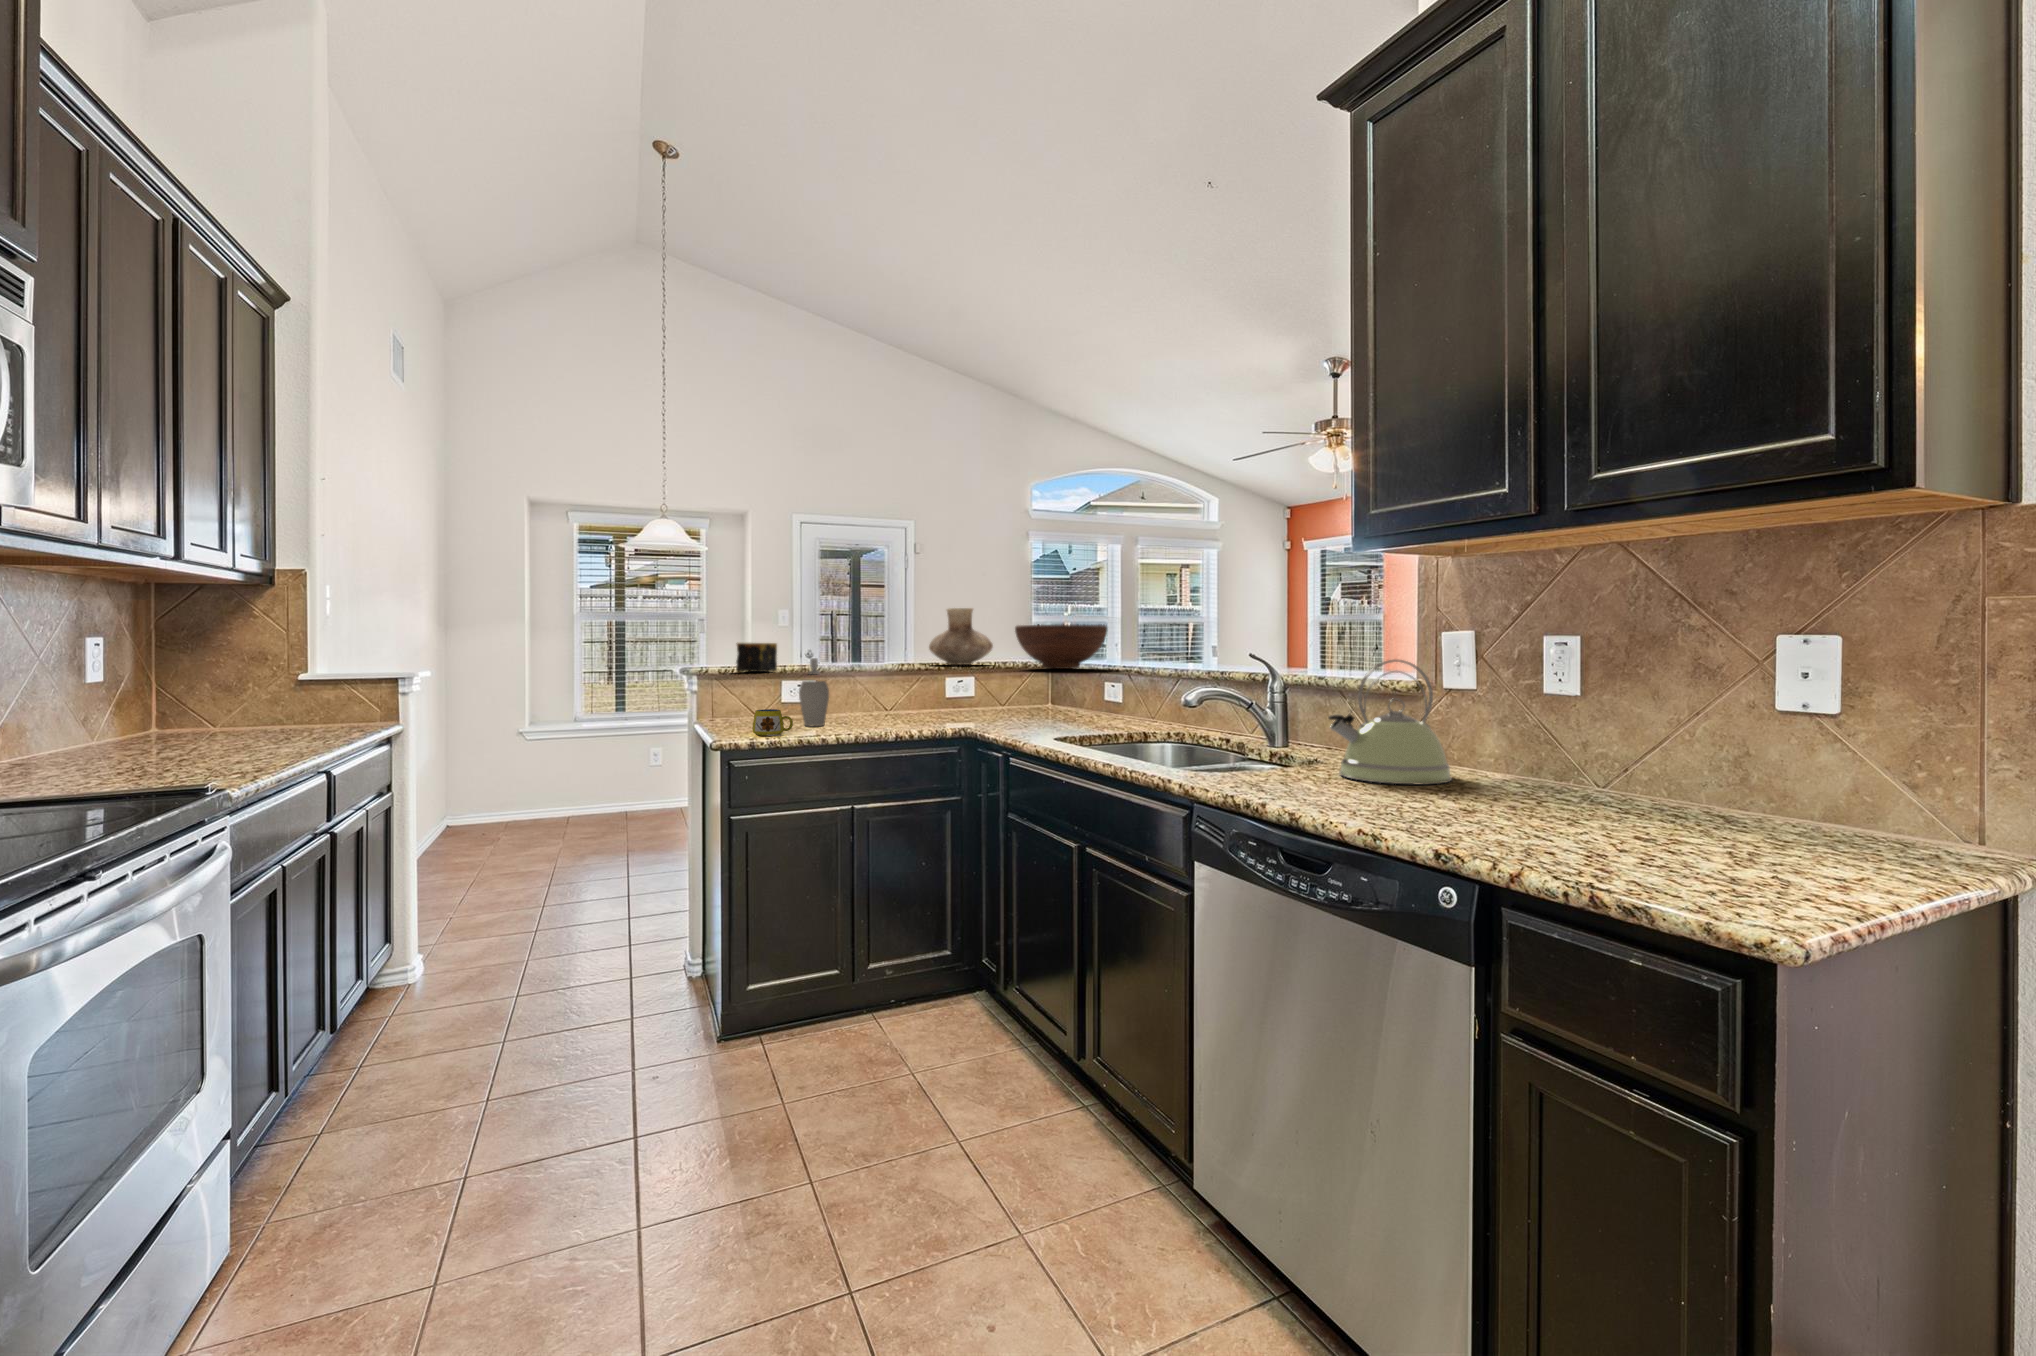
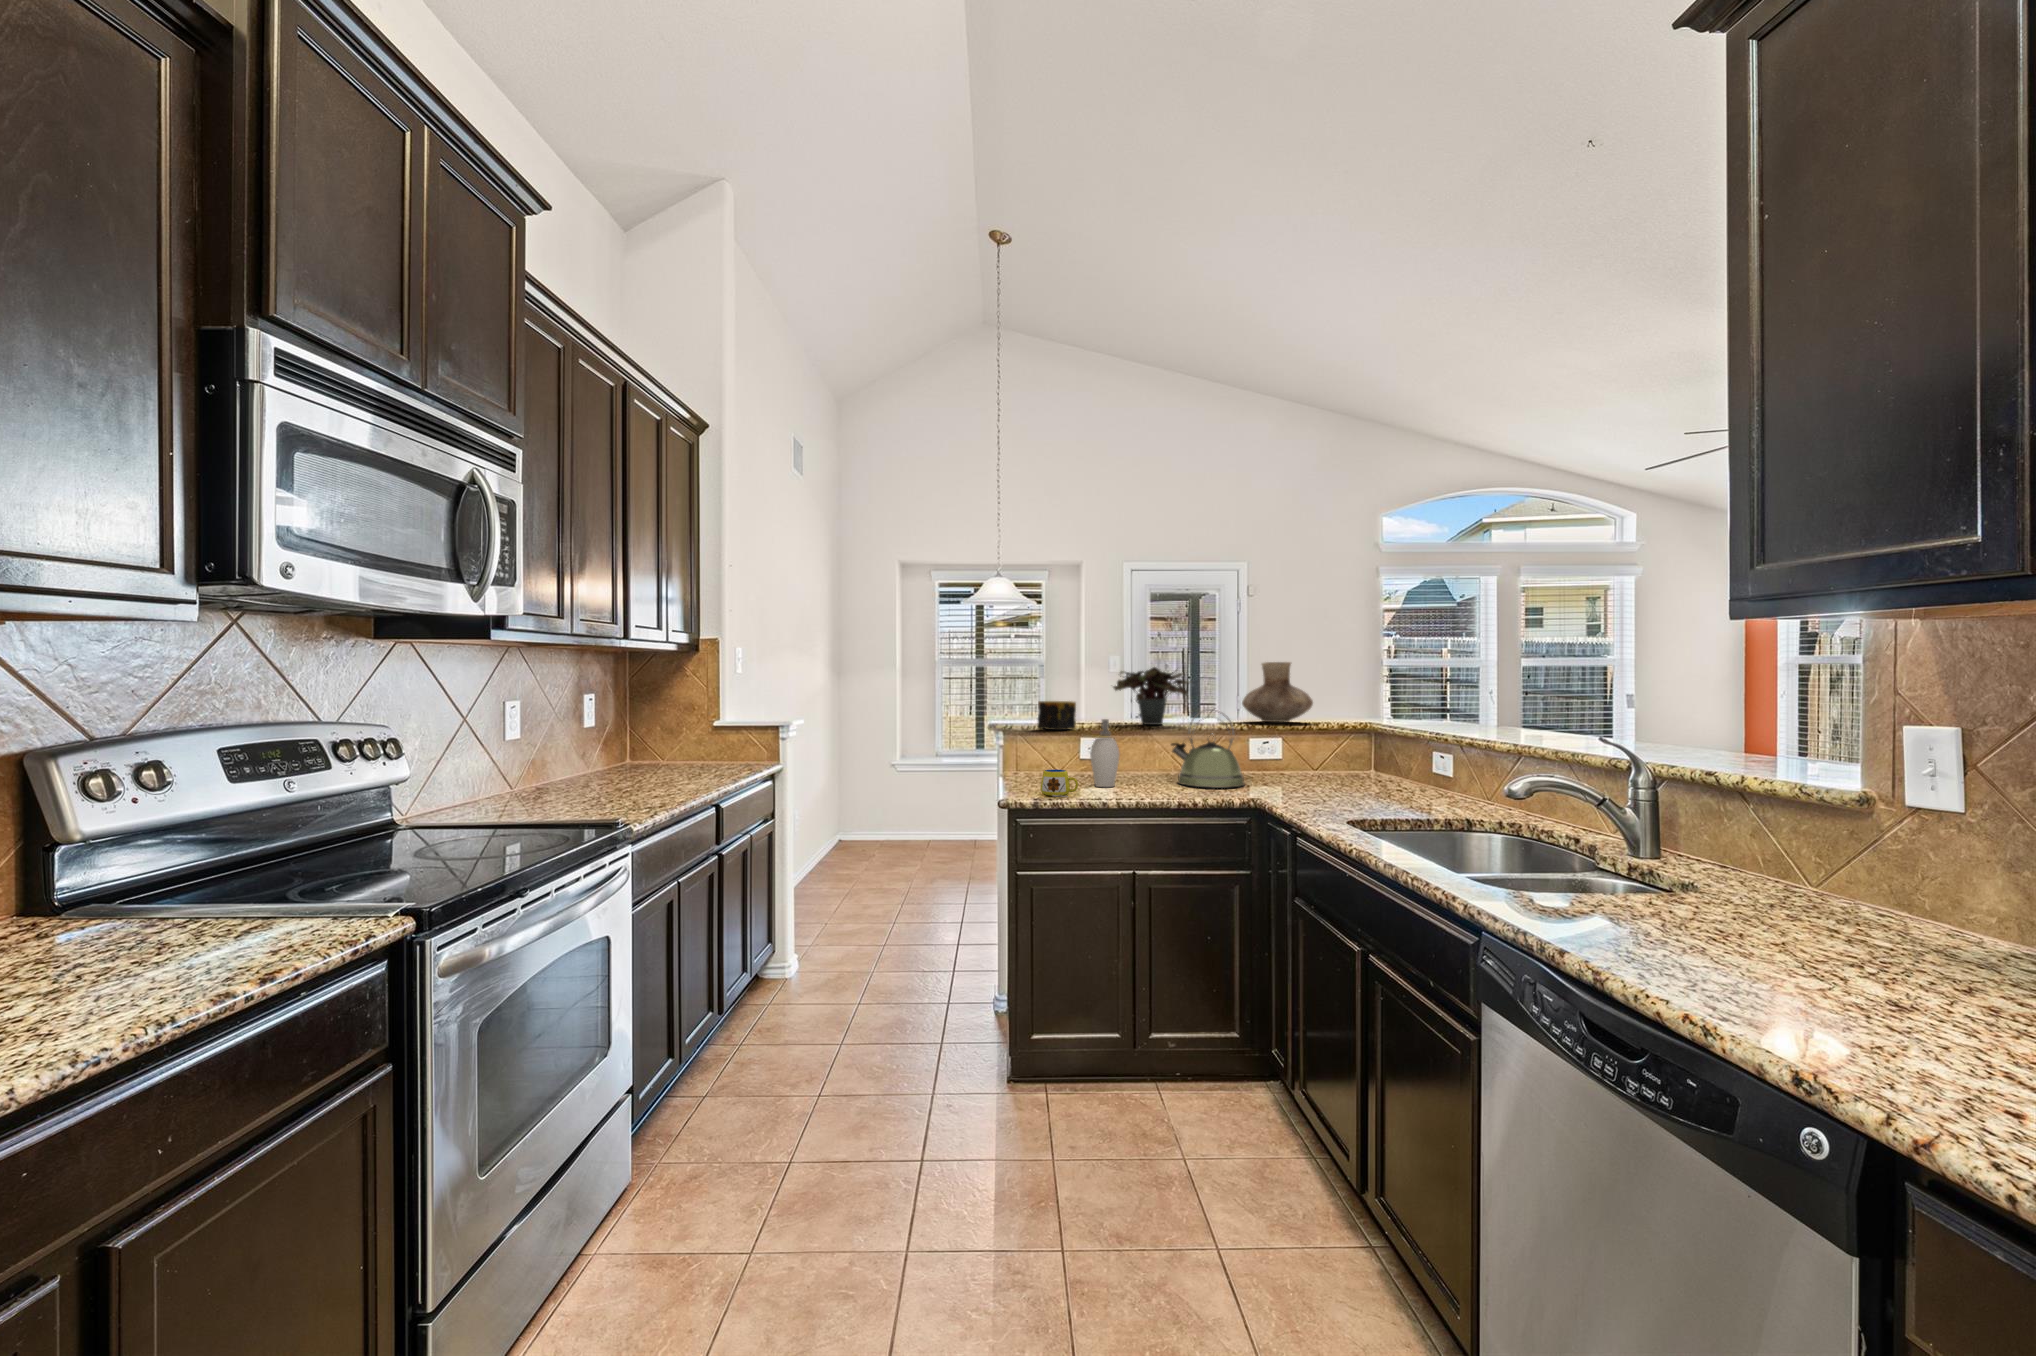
potted plant: none [807,610,887,668] -> present [1113,667,1190,725]
fruit bowl: present [1015,625,1108,669] -> none [1328,685,1440,734]
kettle: present [1328,659,1452,784] -> present [1171,709,1244,788]

